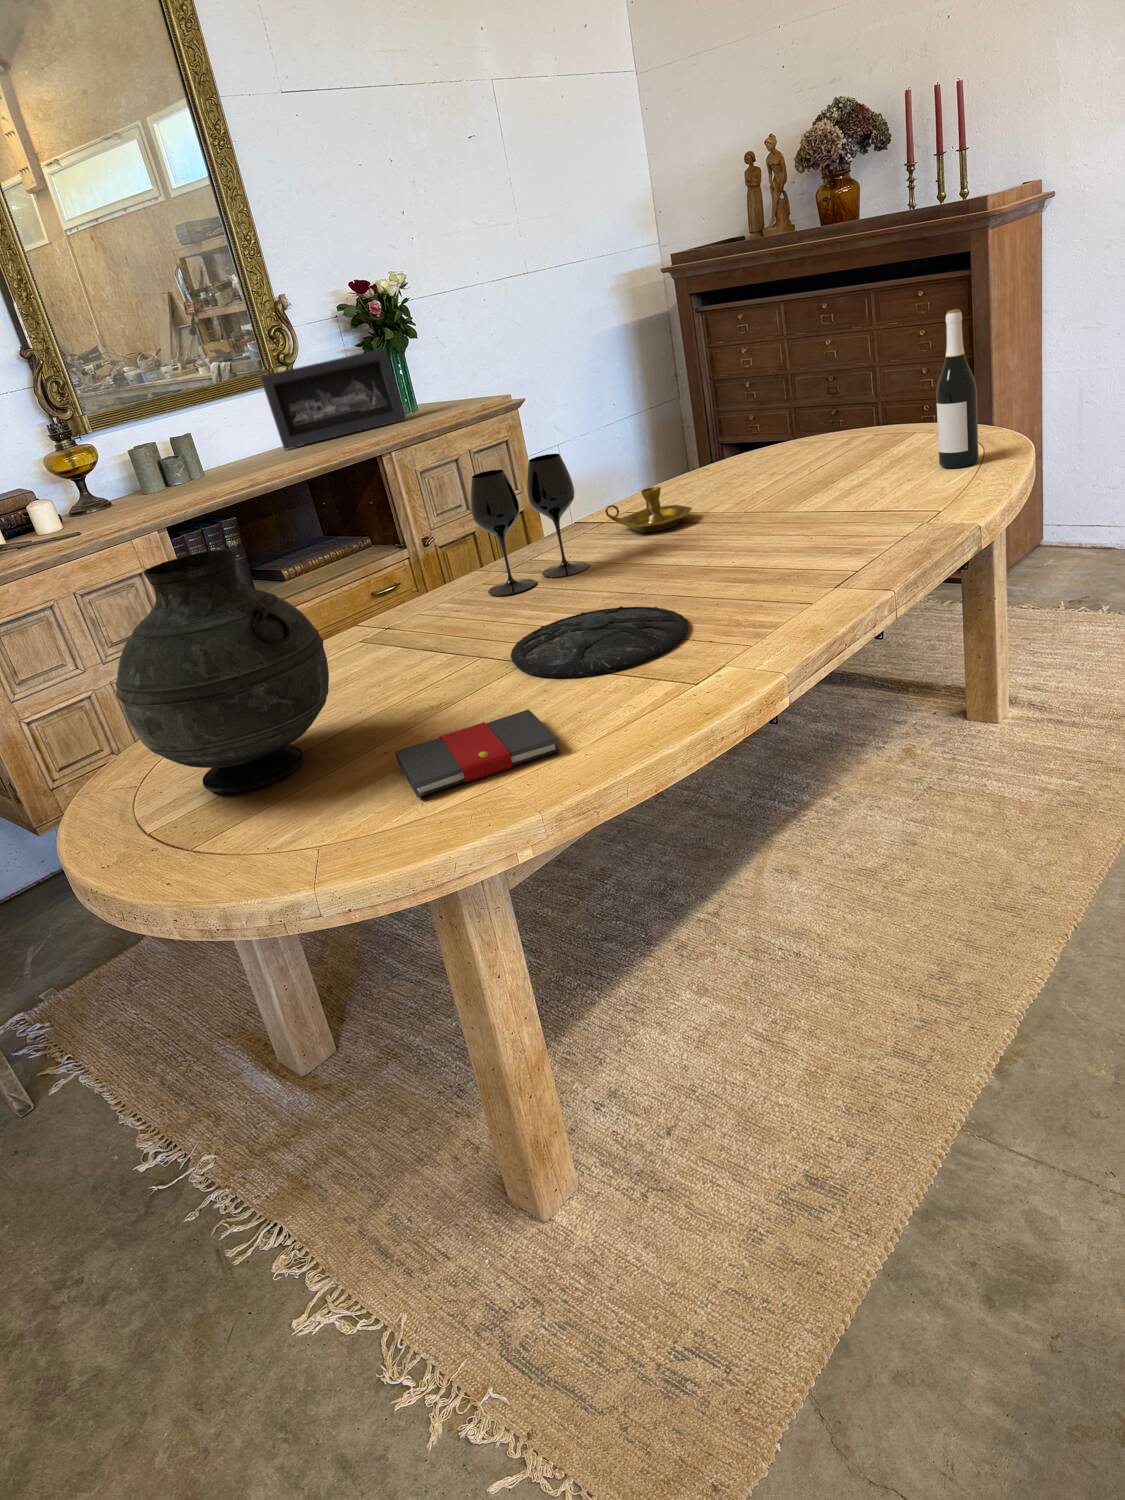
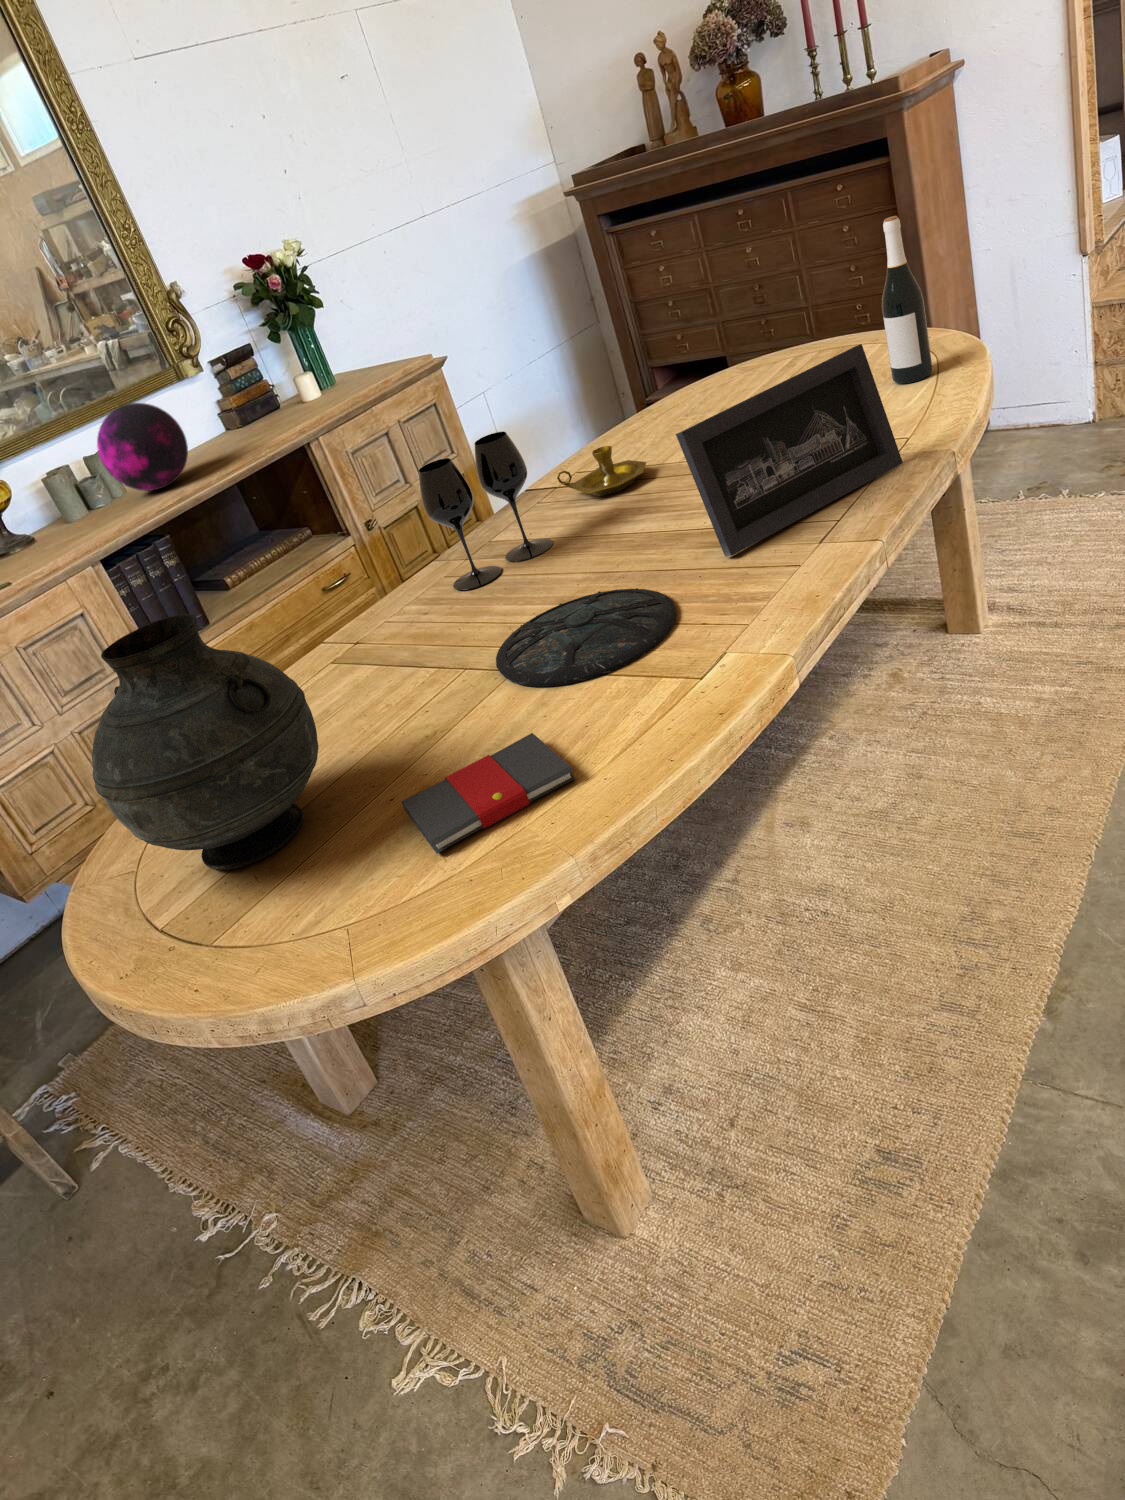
picture frame: present [261,348,406,449] -> present [676,344,903,557]
decorative orb: none [183,393,267,476] -> present [97,403,188,491]

